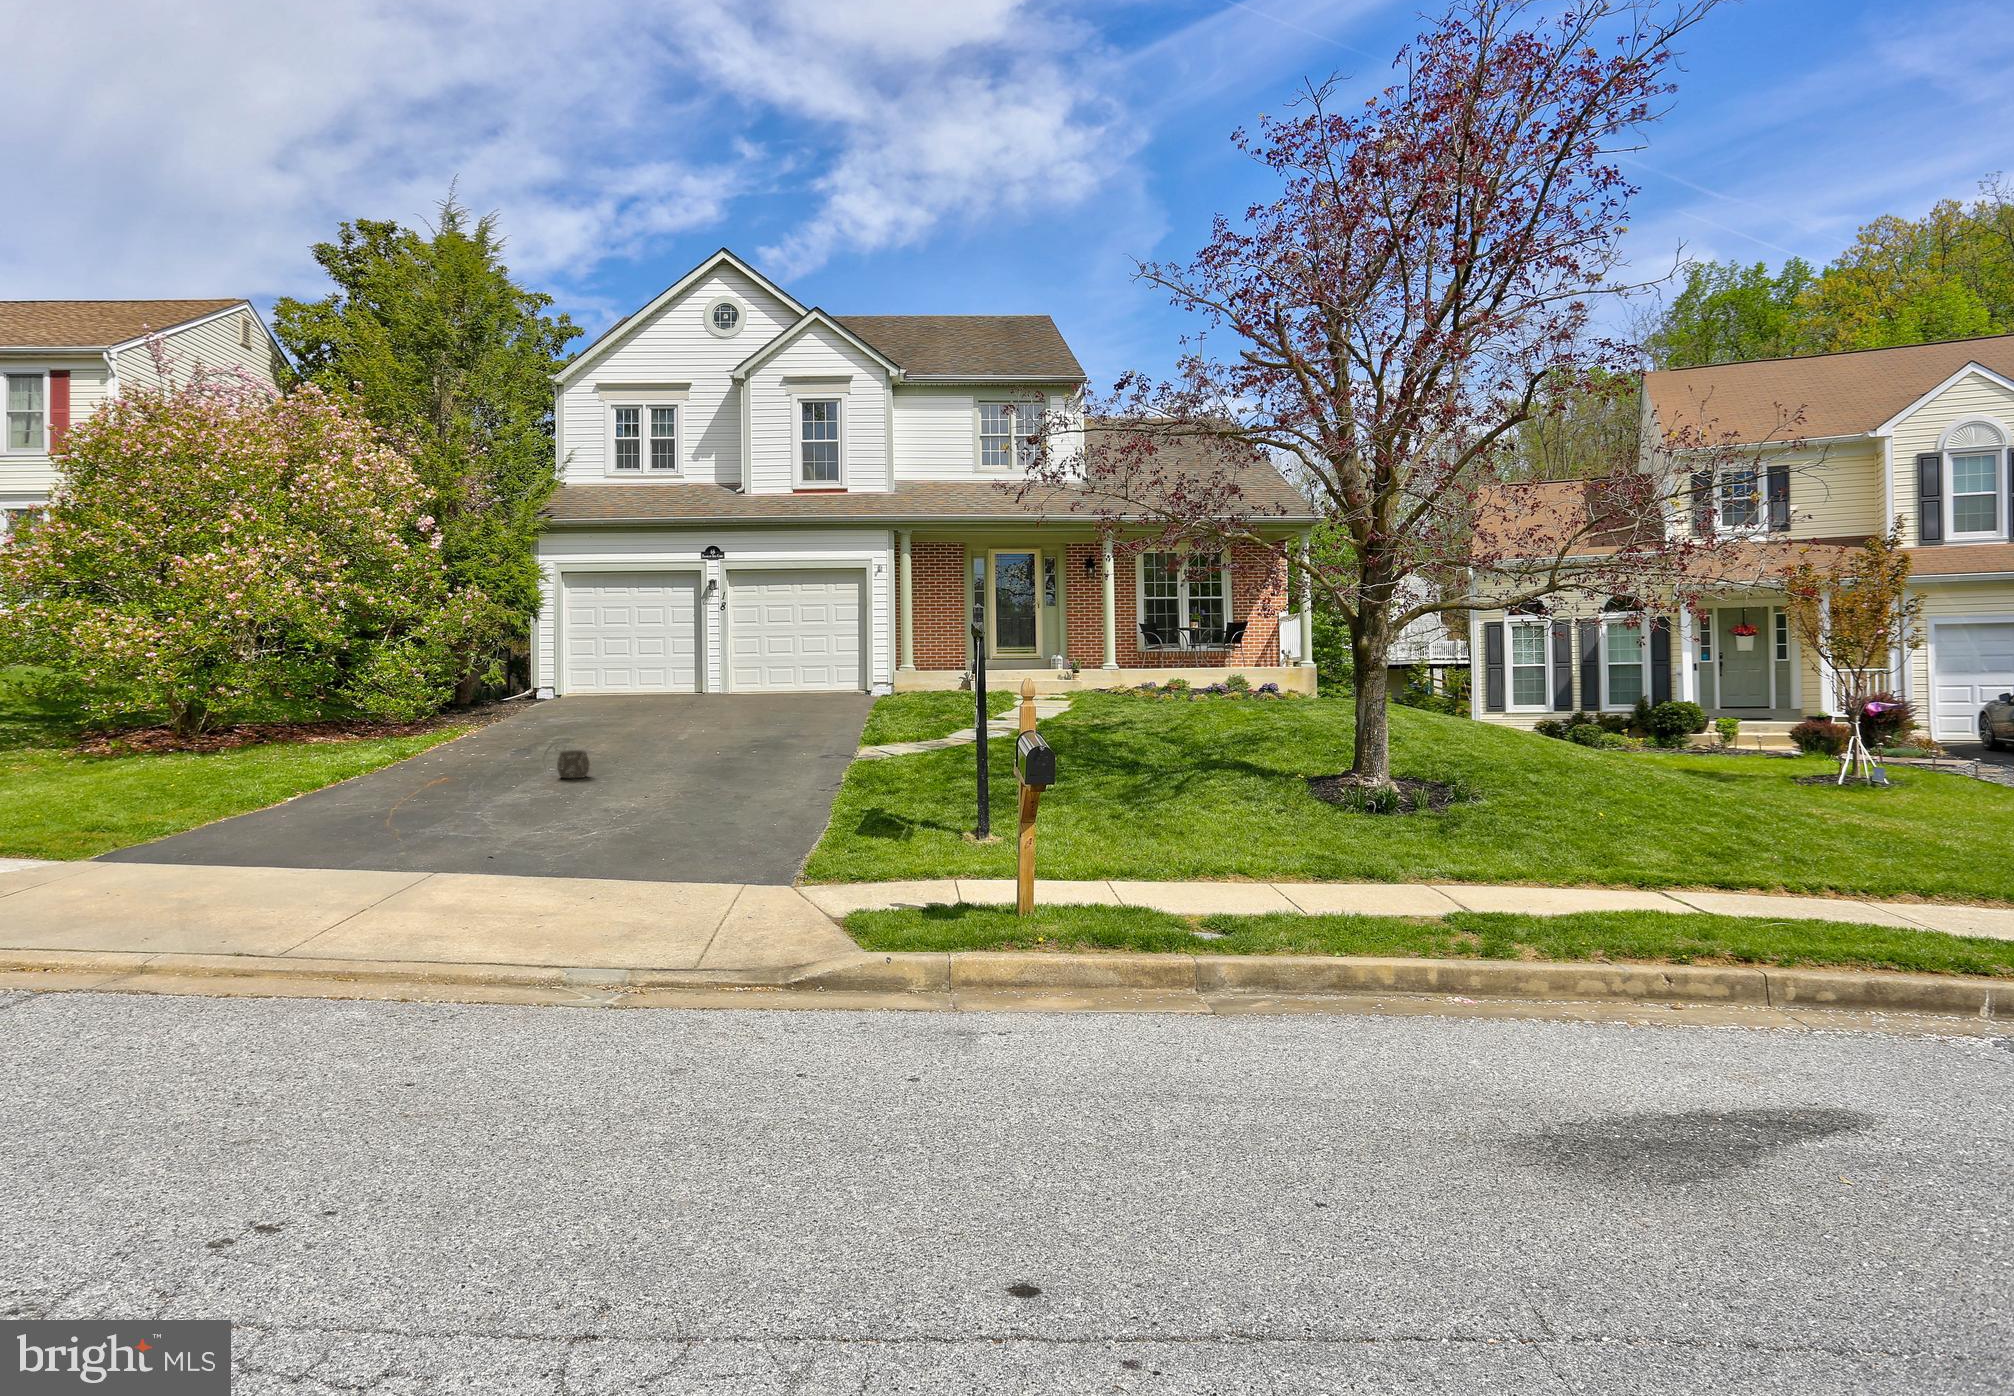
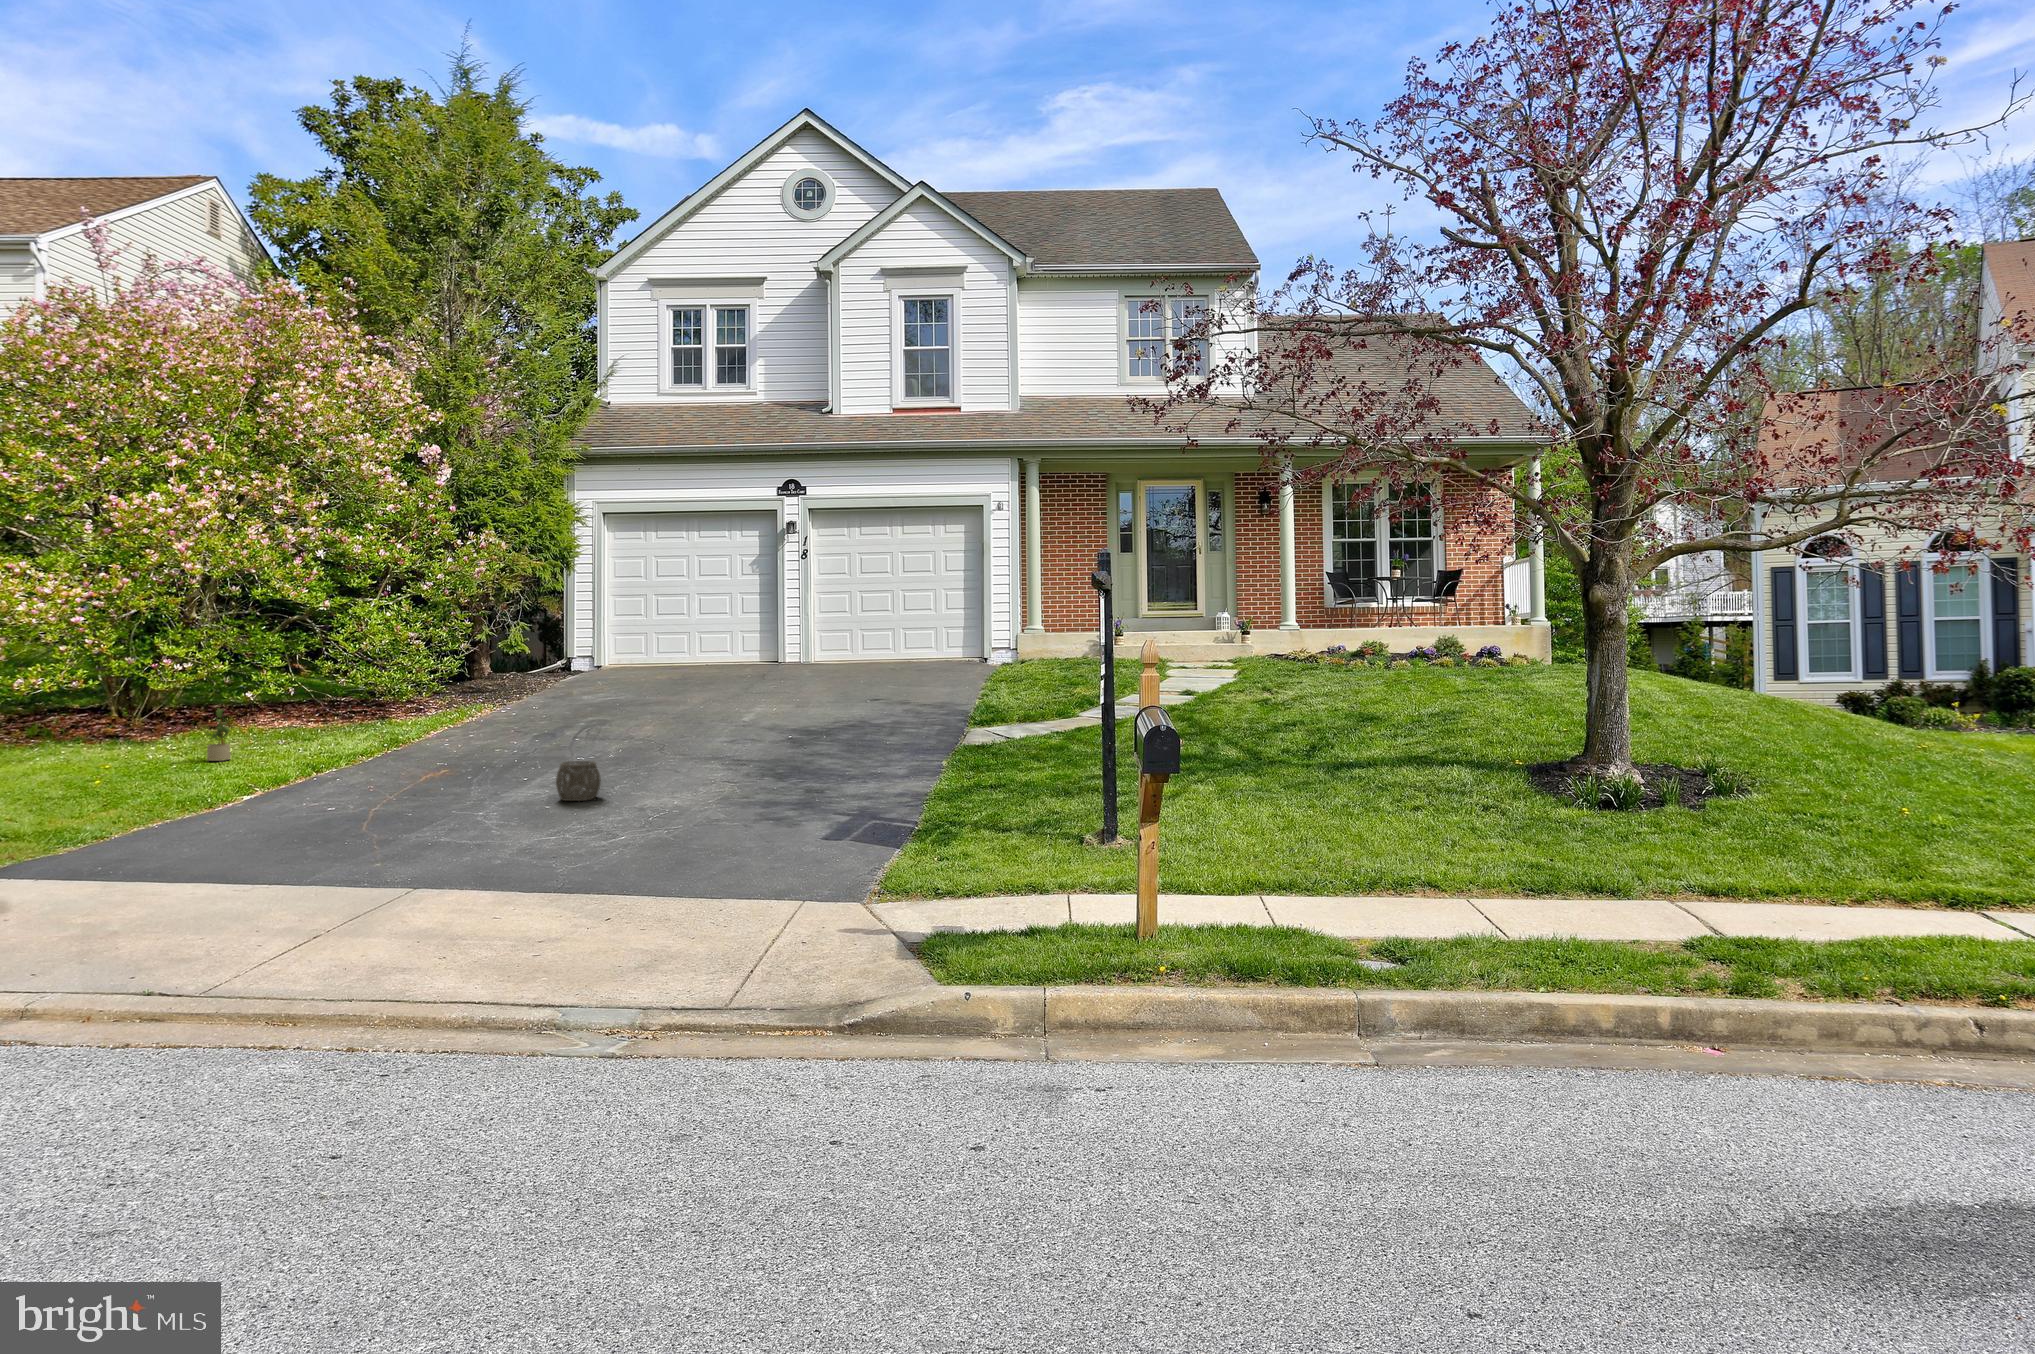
potted plant: none [269,718,292,758] -> present [207,709,231,761]

